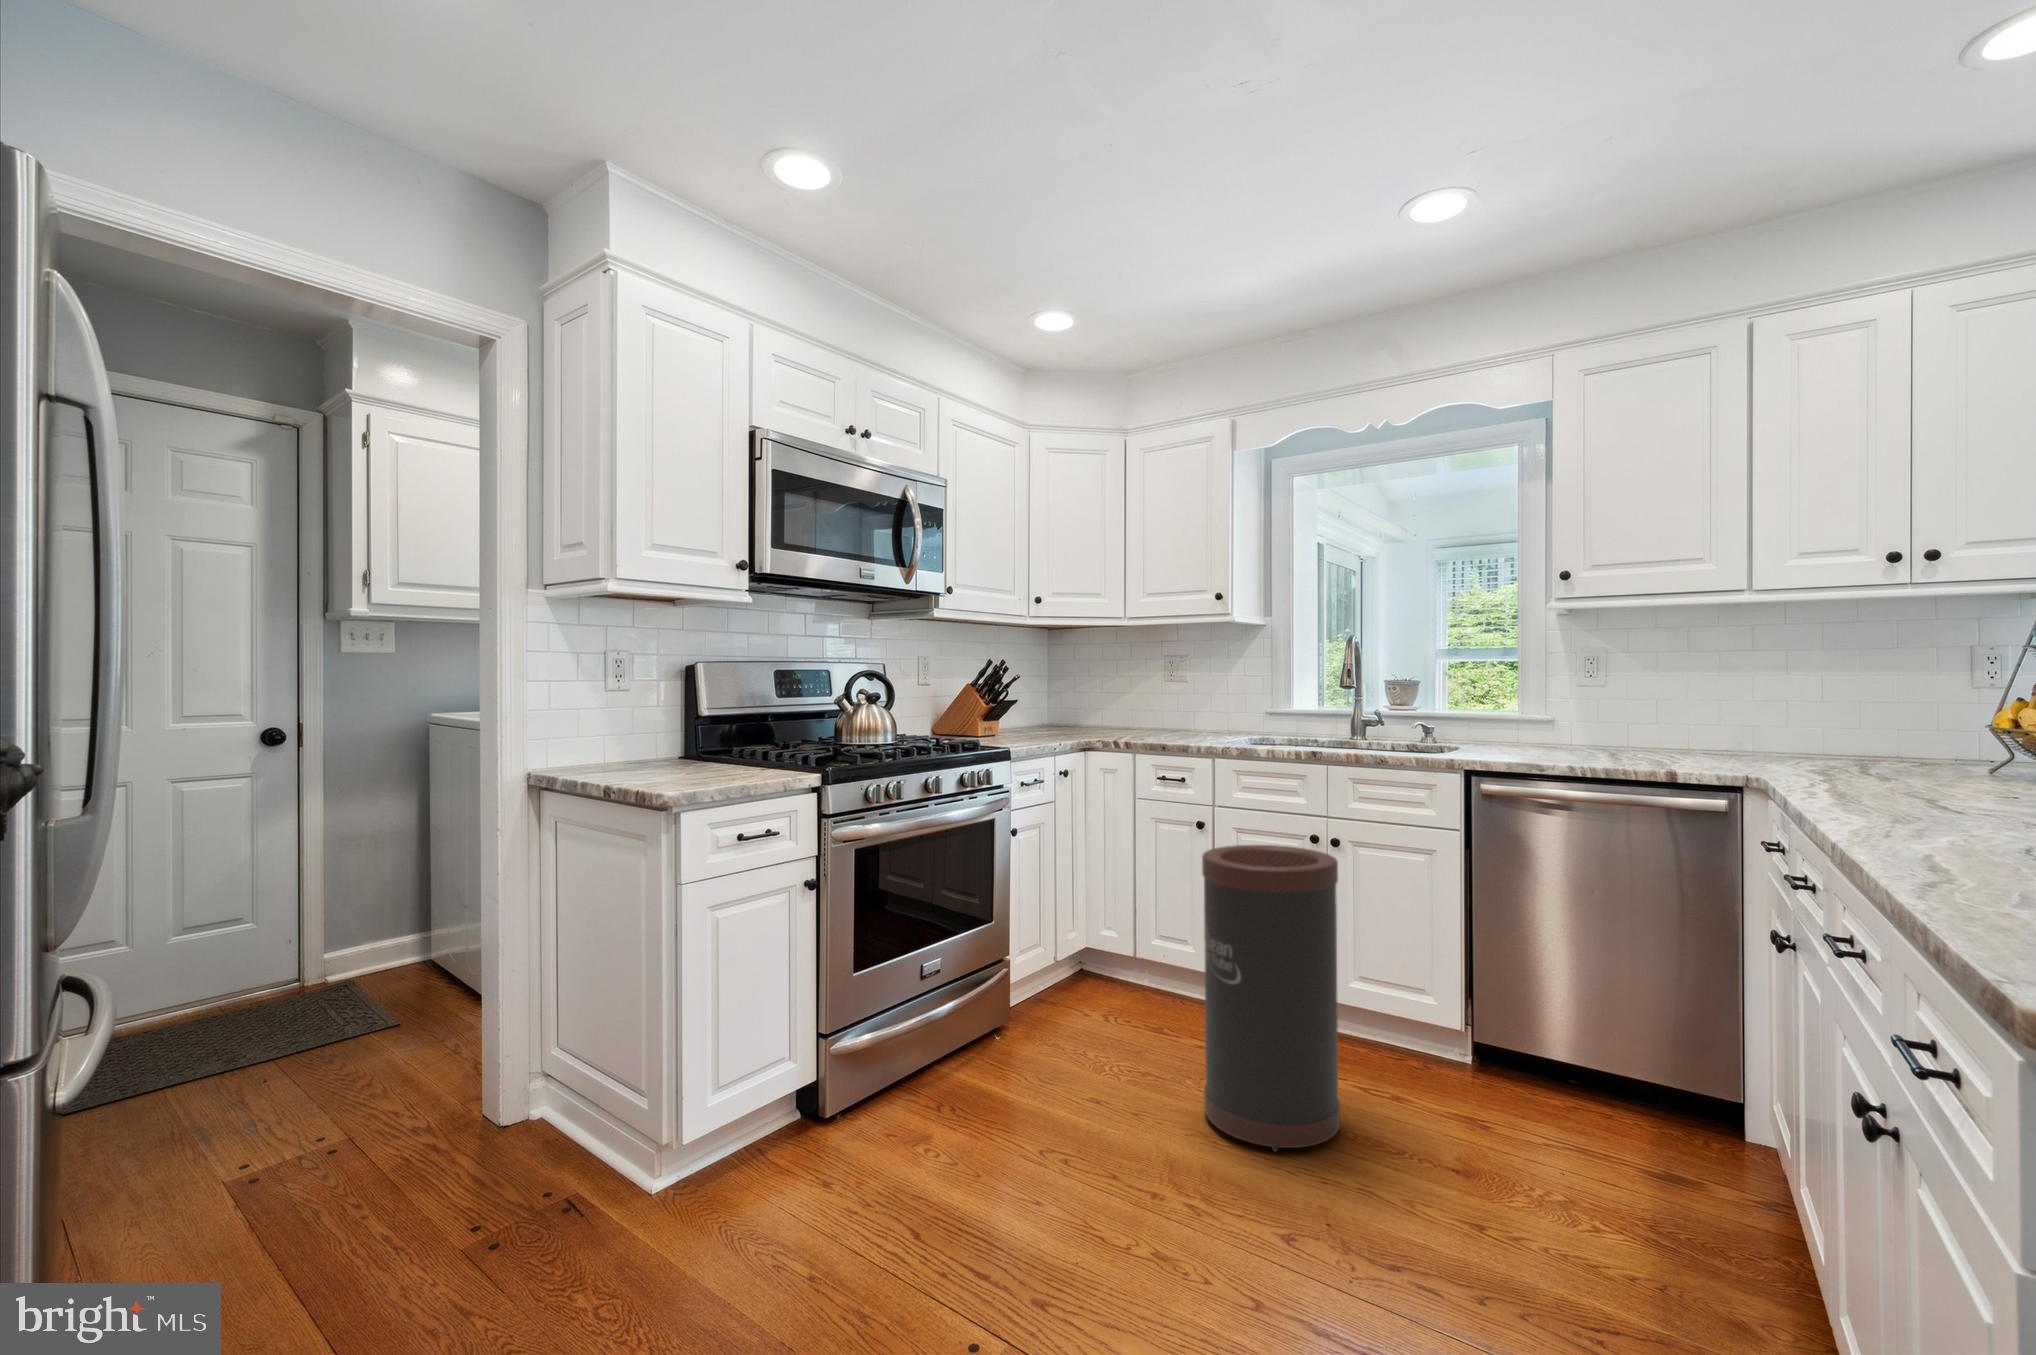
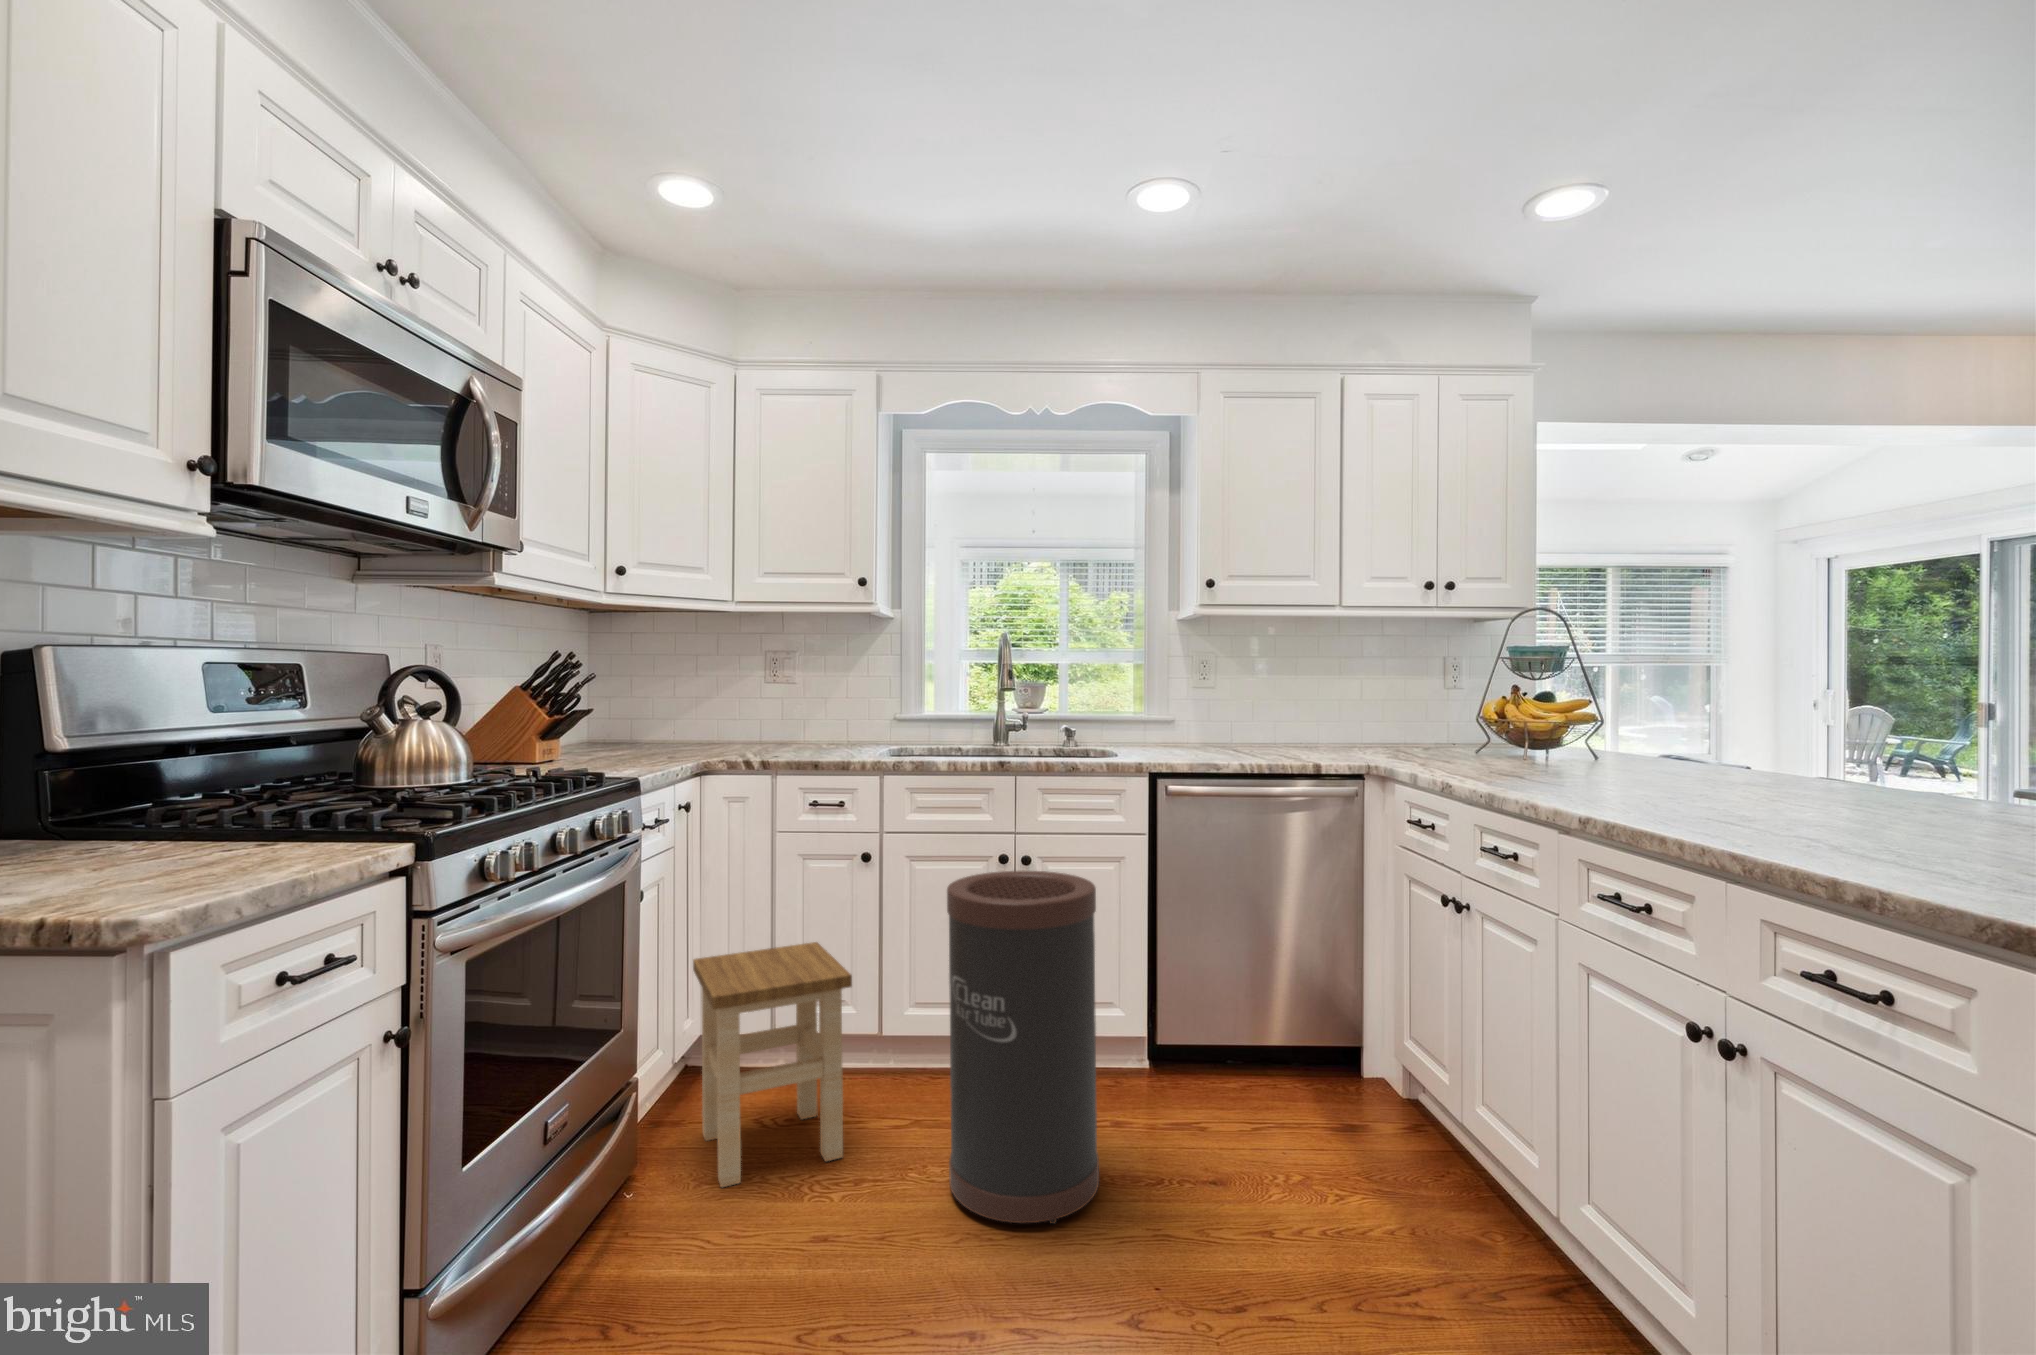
stool: none [1040,888,1148,1062] -> present [693,942,852,1187]

